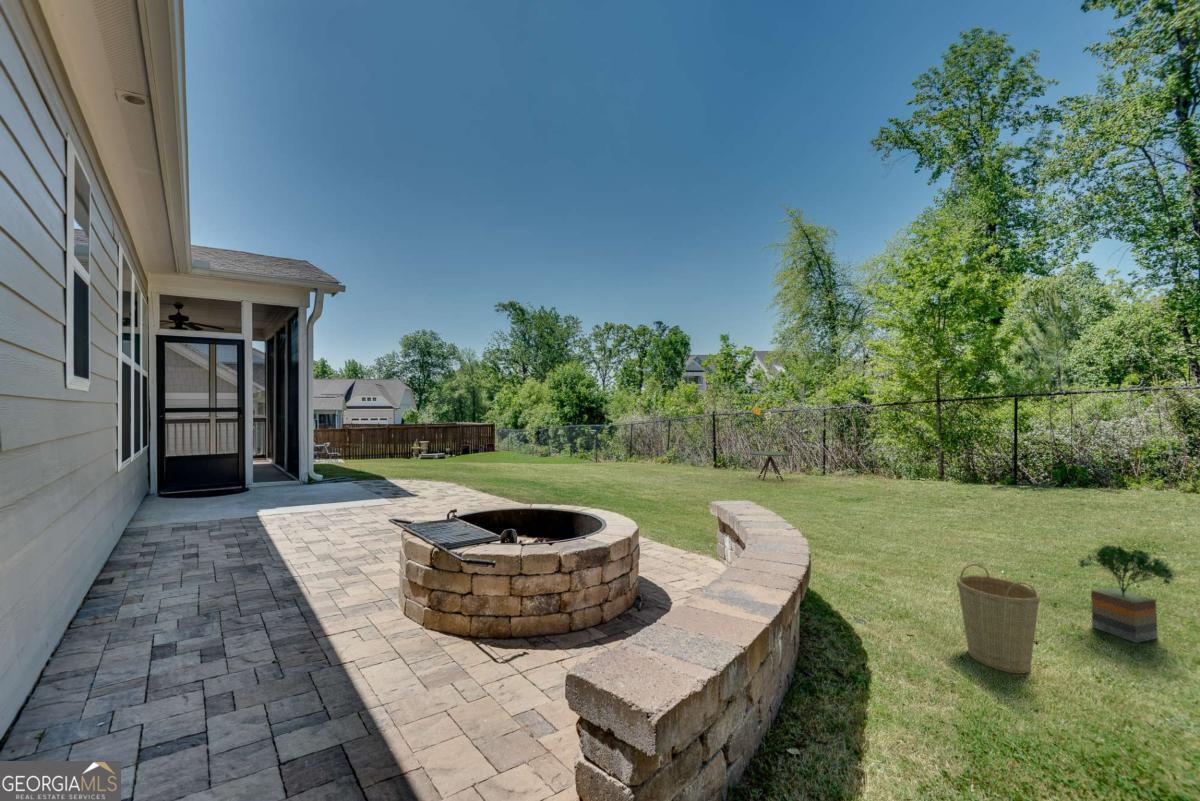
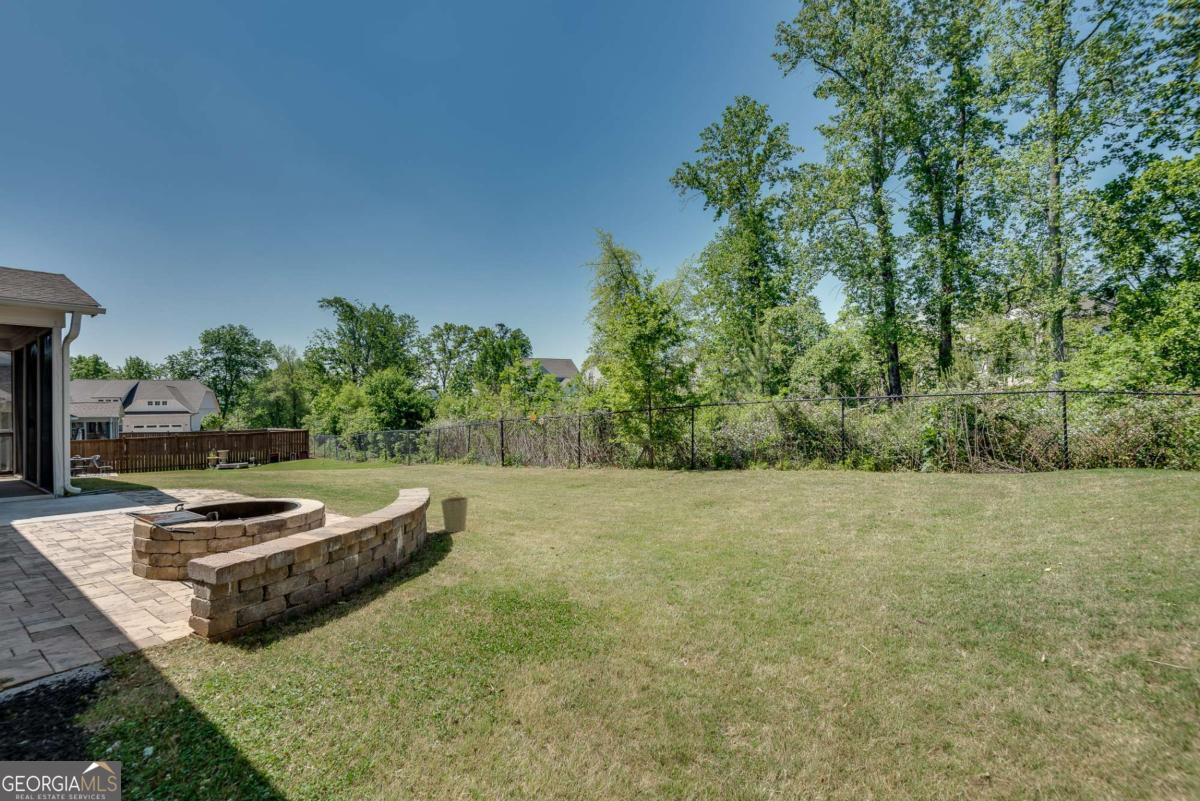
round table: present [750,451,791,481] -> present [629,440,665,468]
potted tree: present [1079,545,1177,643] -> none [517,481,545,520]

